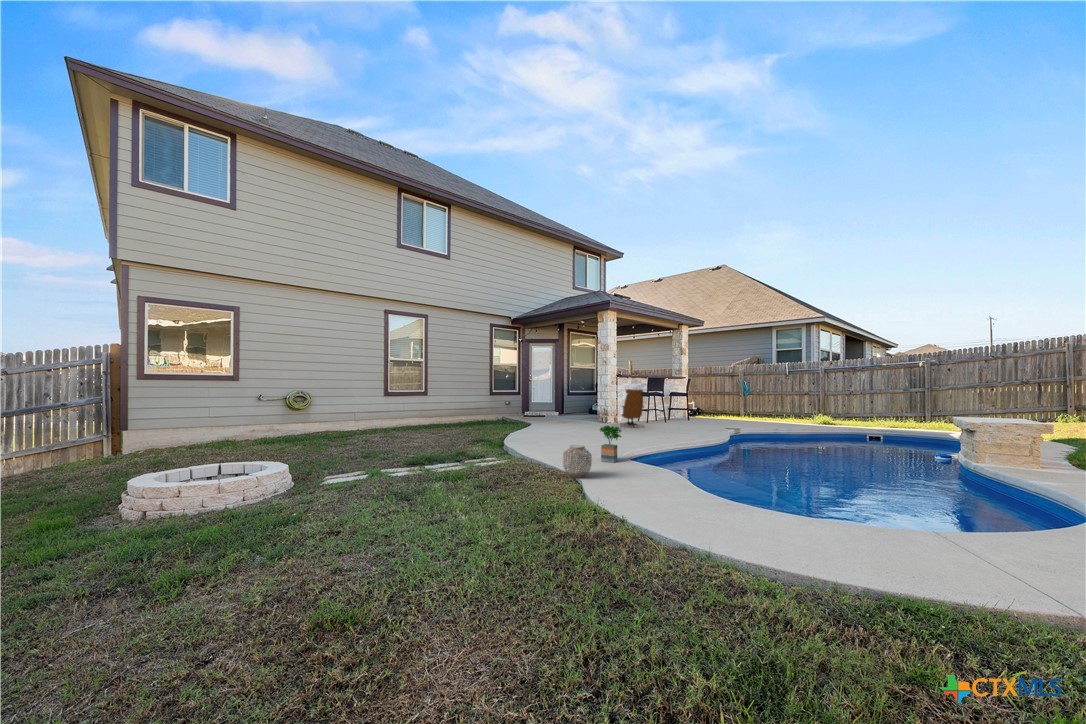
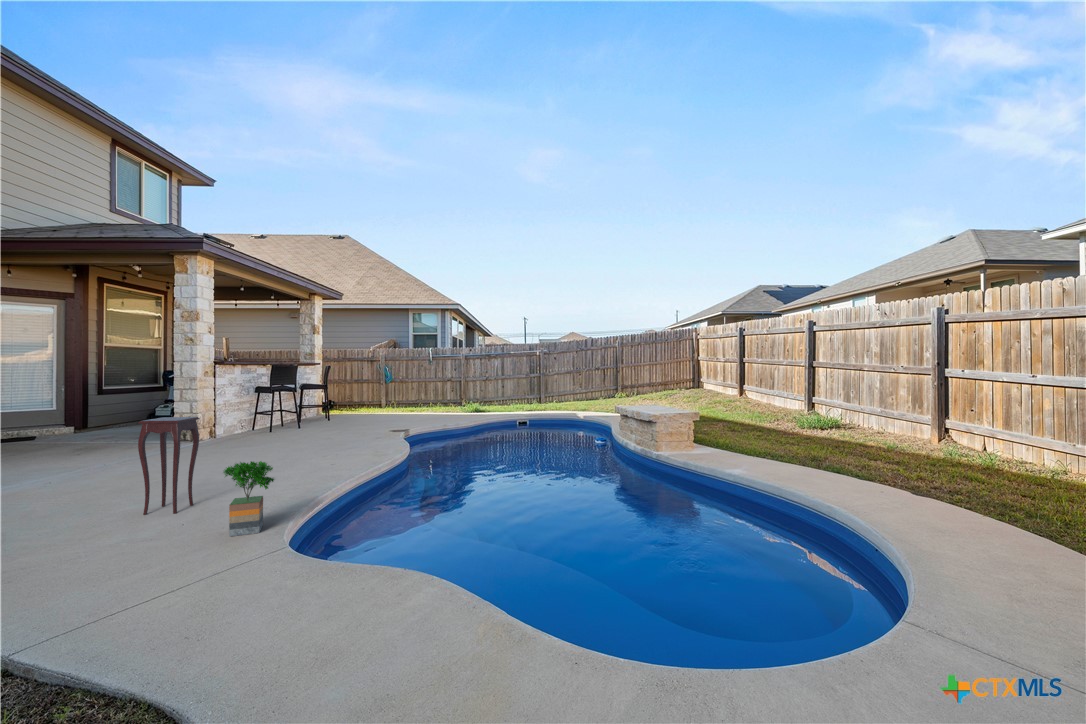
lounge chair: present [622,389,644,427] -> none [223,384,268,444]
side table: none [571,403,596,451] -> present [138,417,200,515]
woven basket: present [563,445,591,478] -> none [144,528,228,613]

